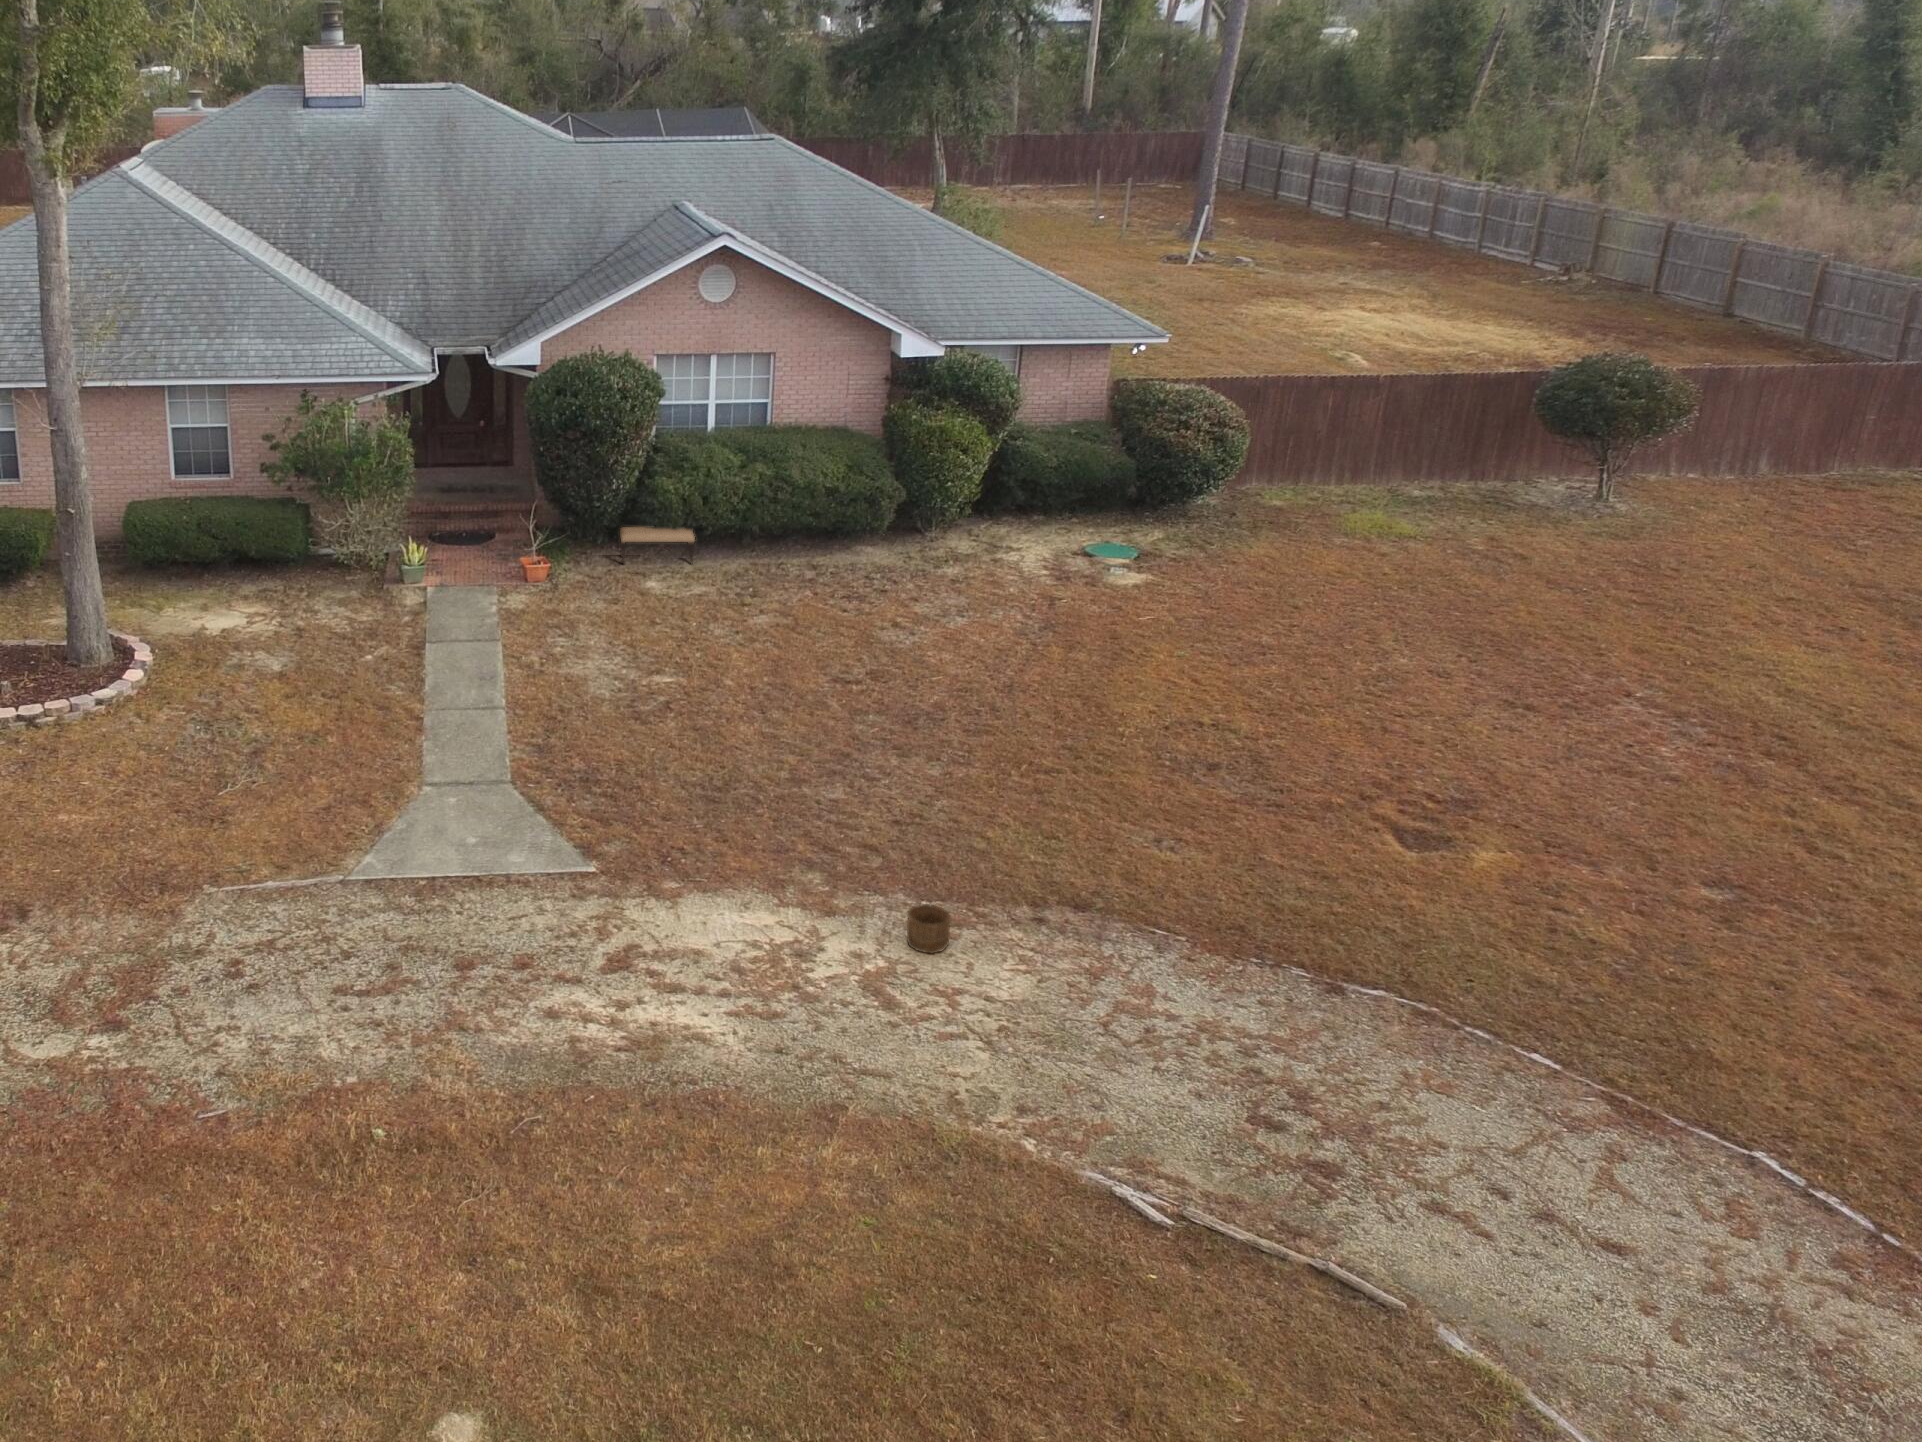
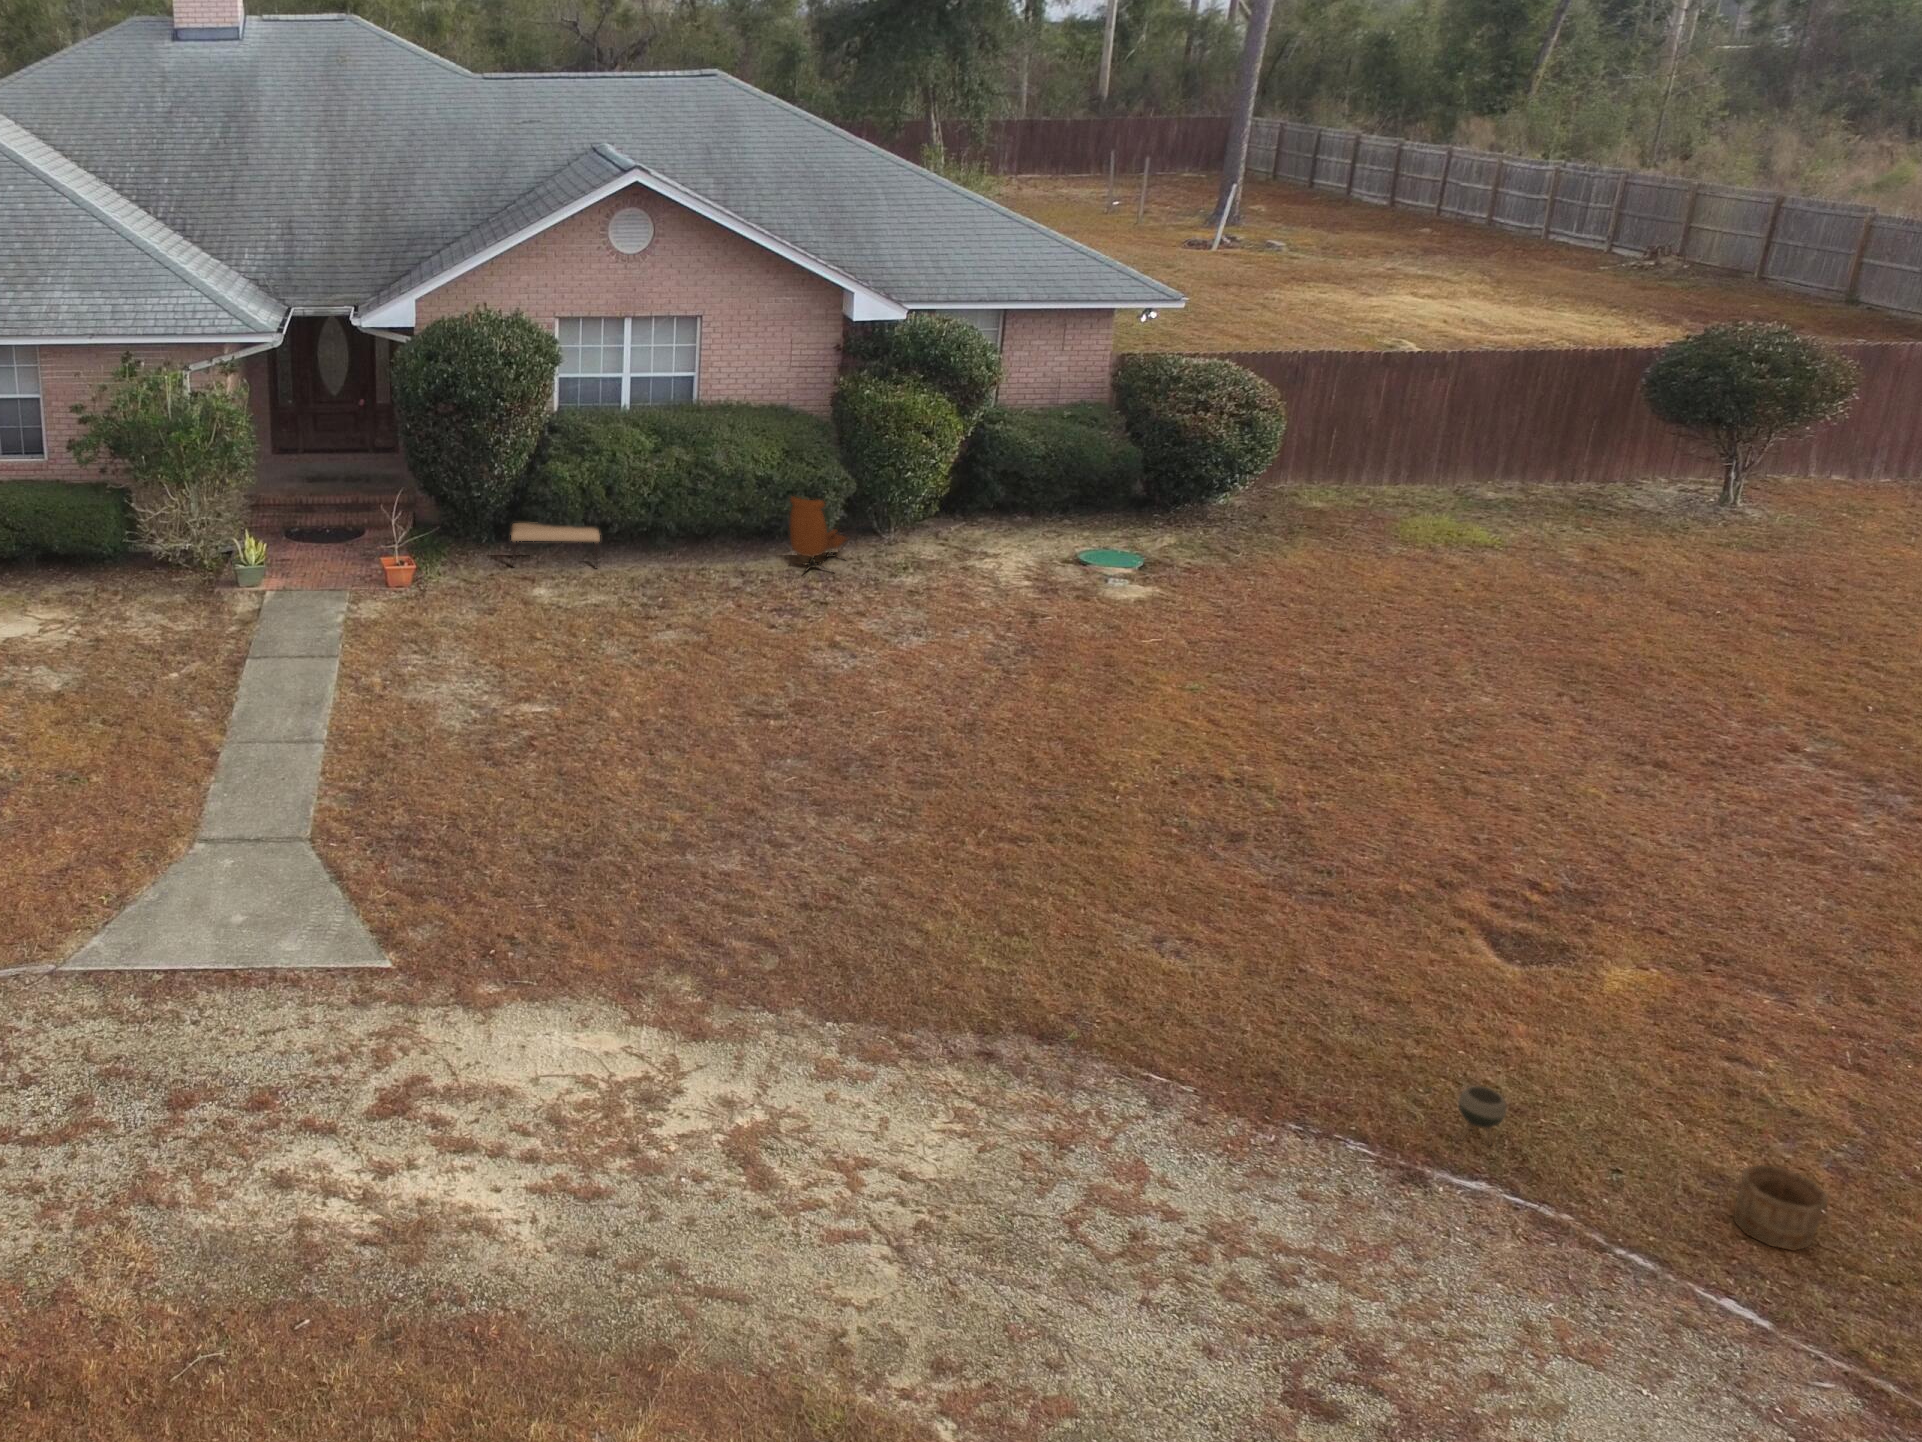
lounge chair: none [849,503,897,568] -> present [789,497,847,573]
wooden bucket: present [907,904,951,953] -> present [1733,1165,1828,1251]
planter: none [1368,927,1400,969] -> present [1458,1086,1507,1145]

